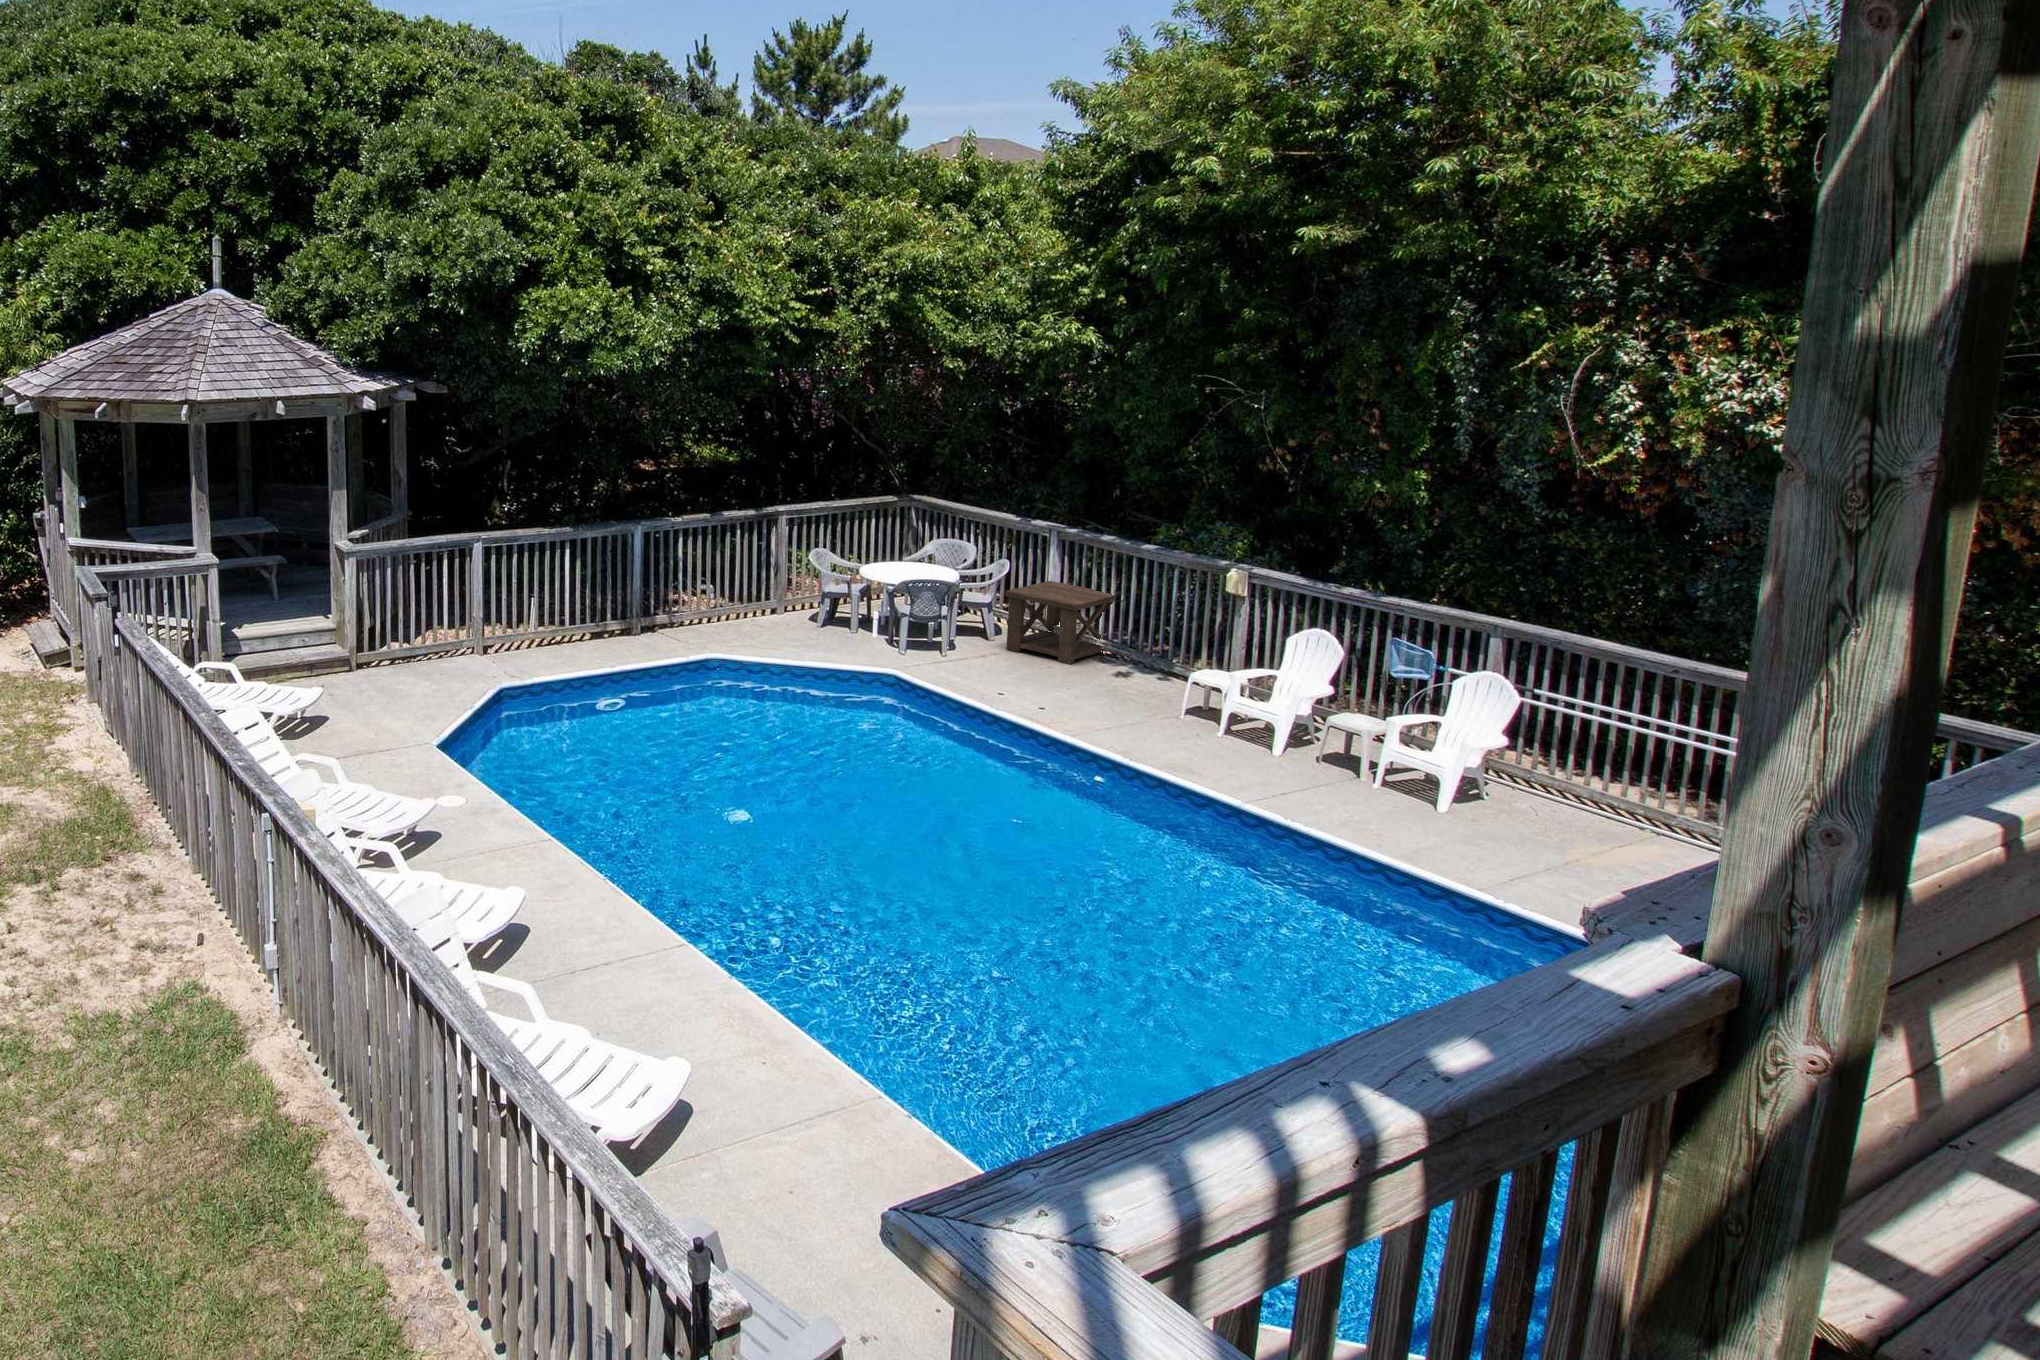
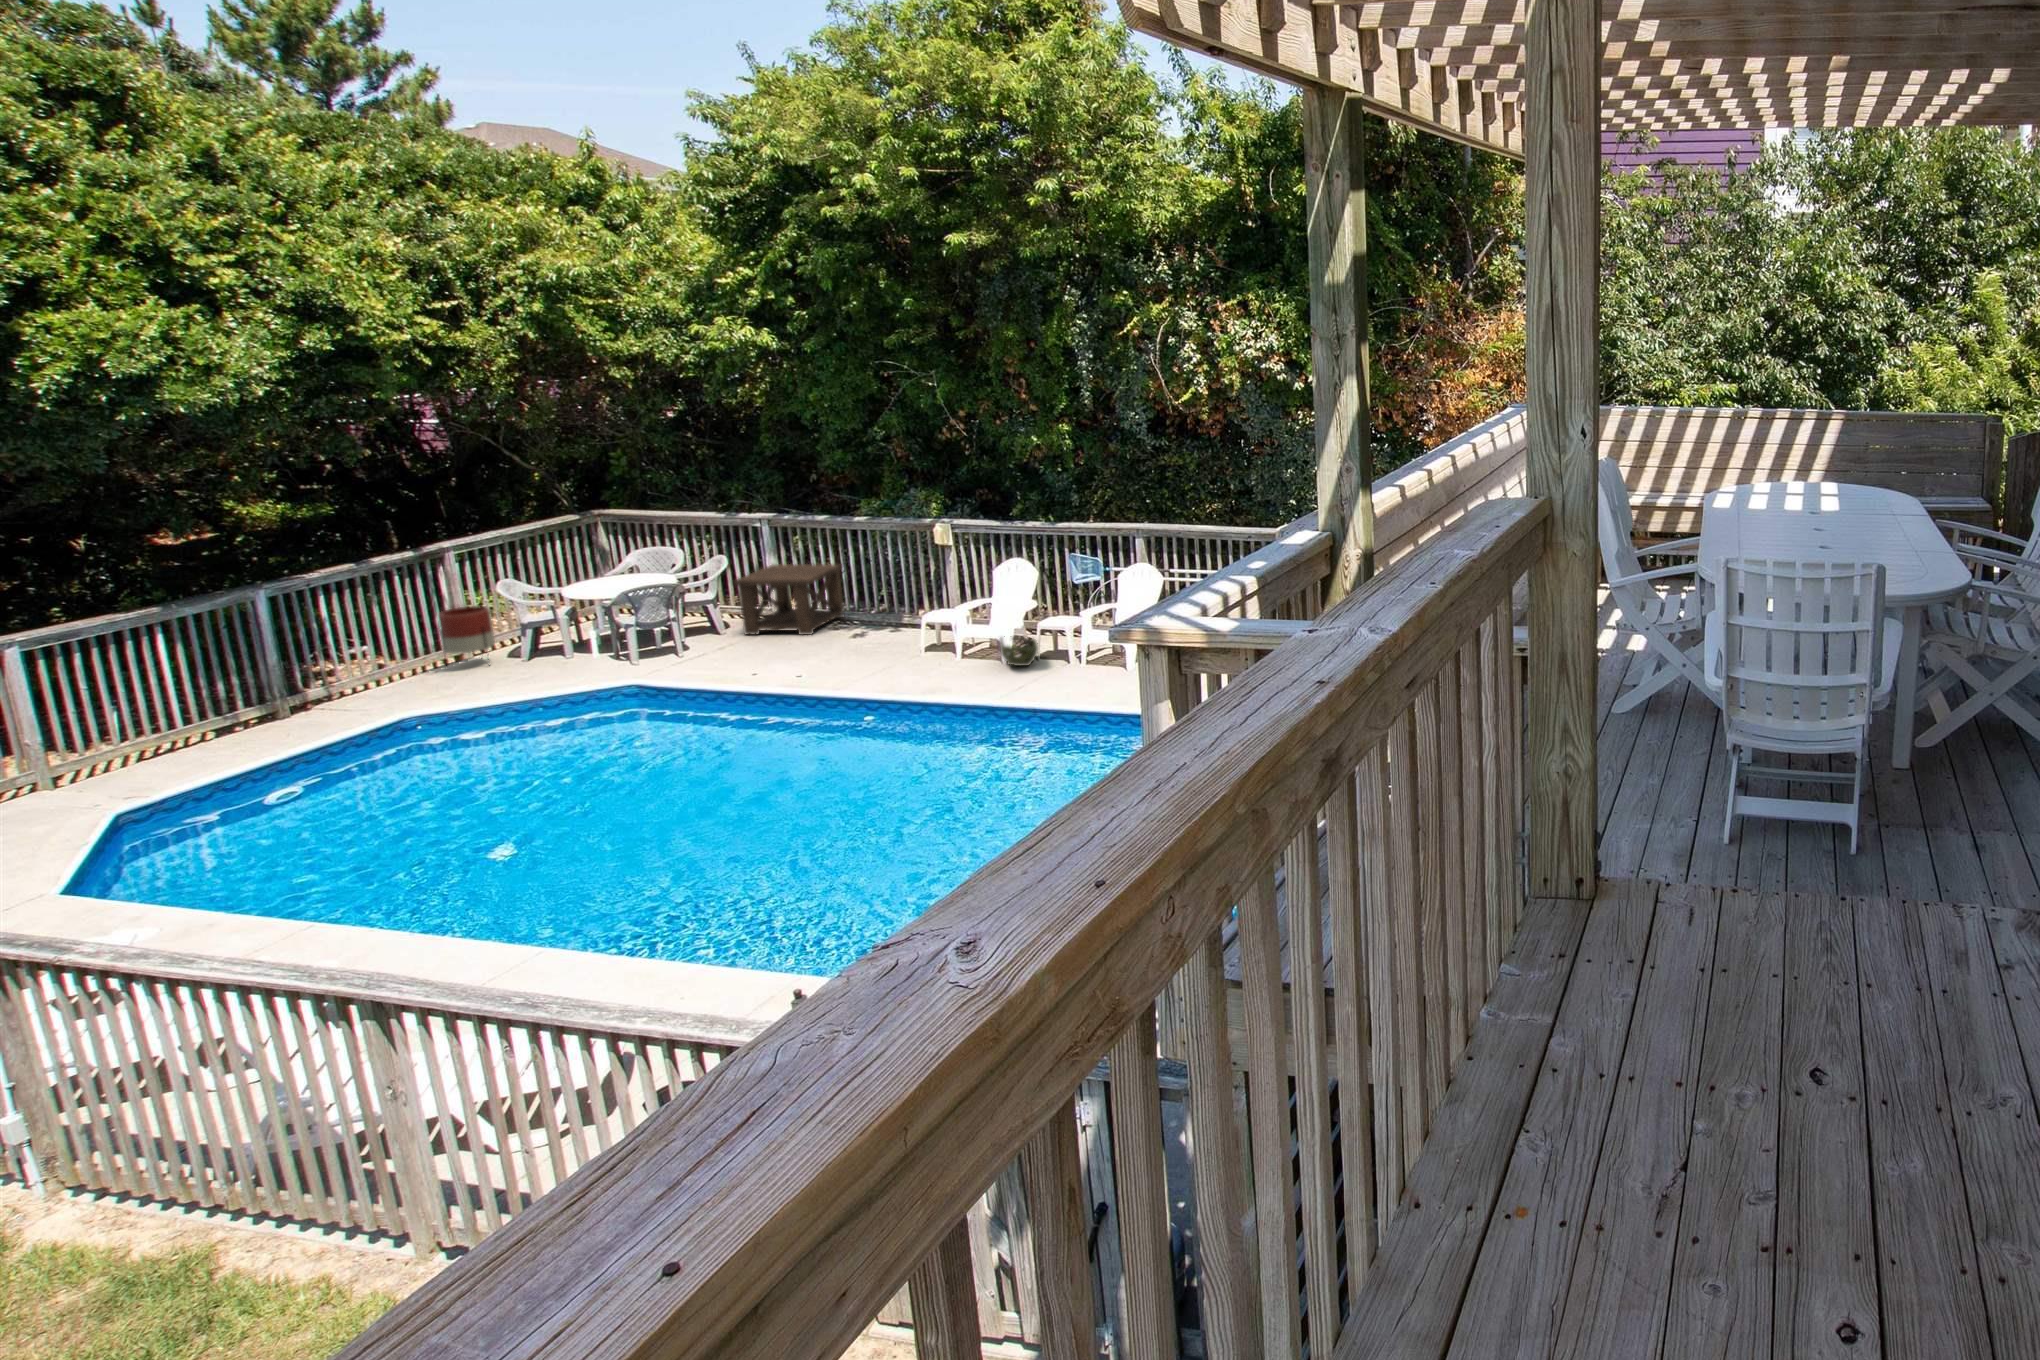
planter: none [755,570,796,629] -> present [439,606,495,653]
woven basket: none [1270,718,1319,763] -> present [1000,636,1038,666]

